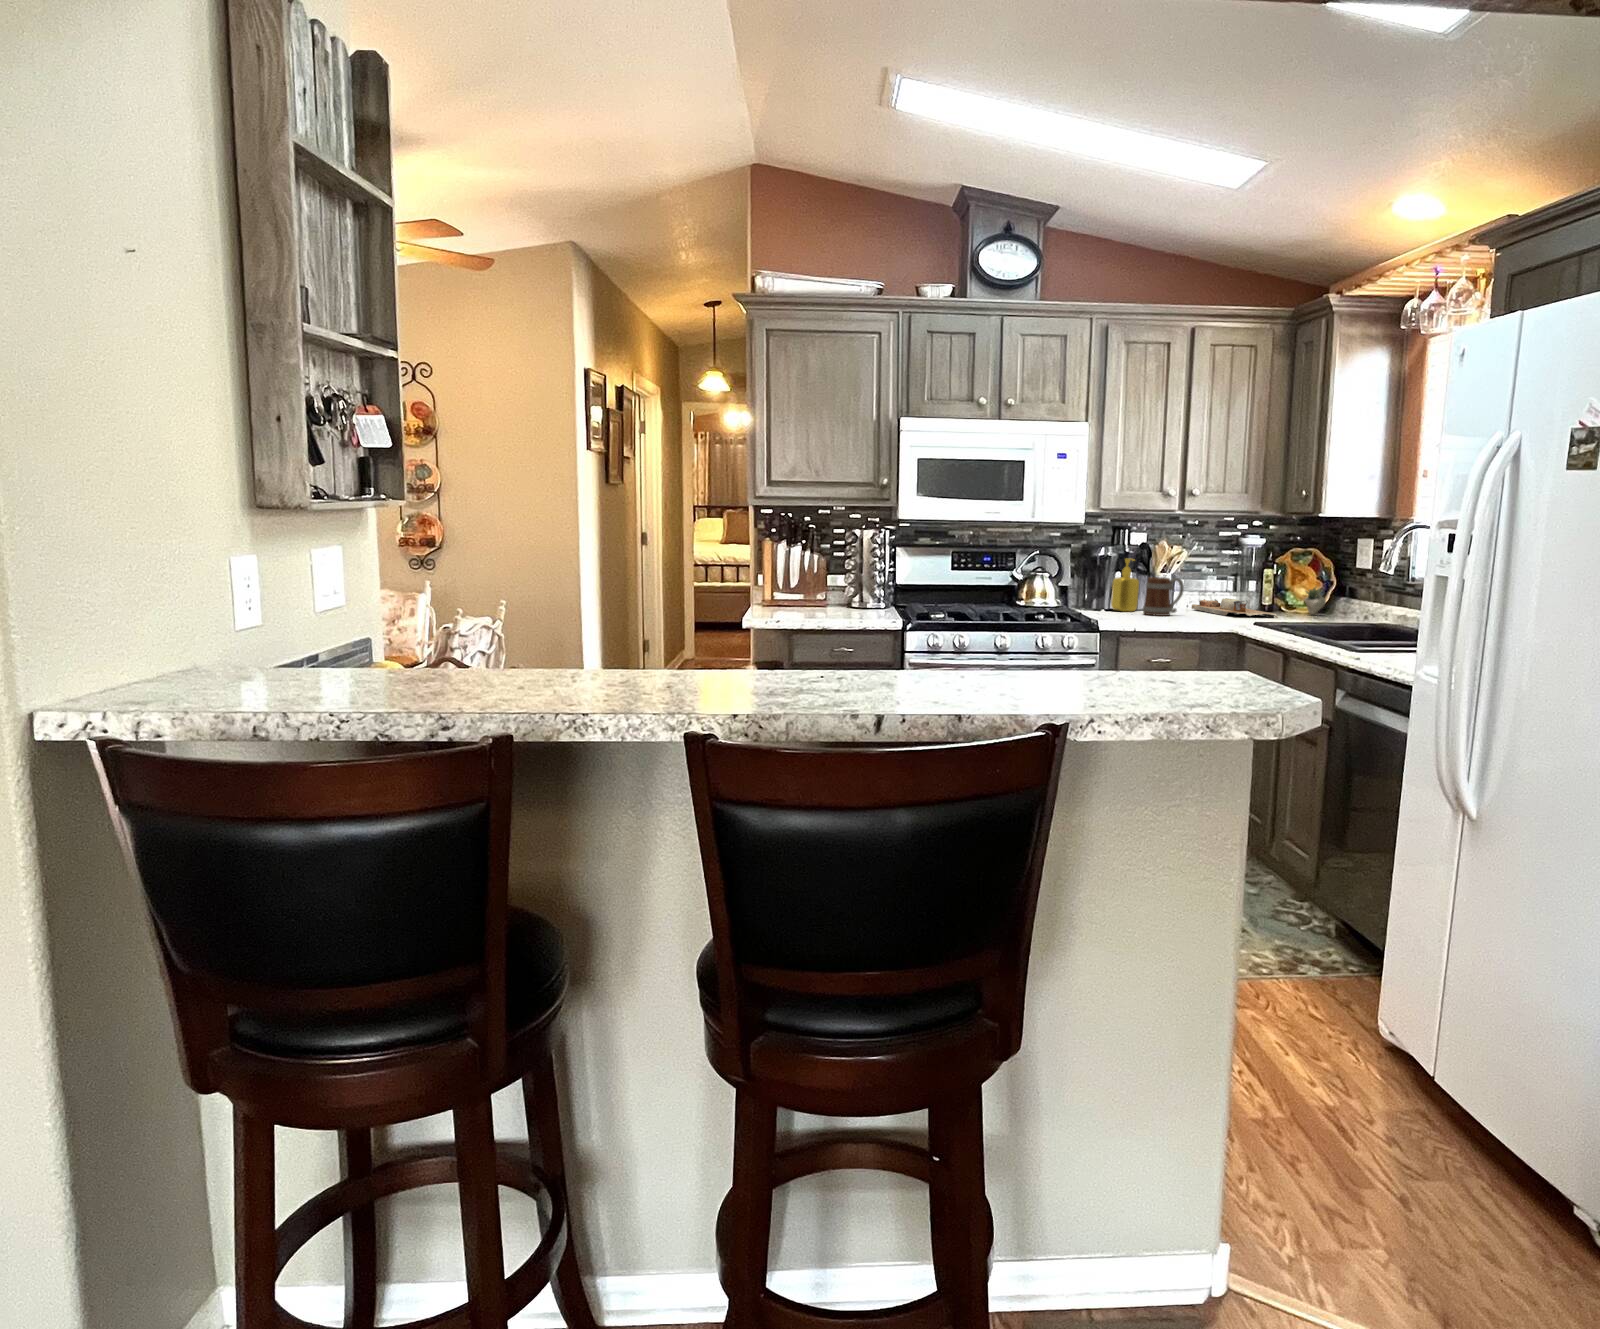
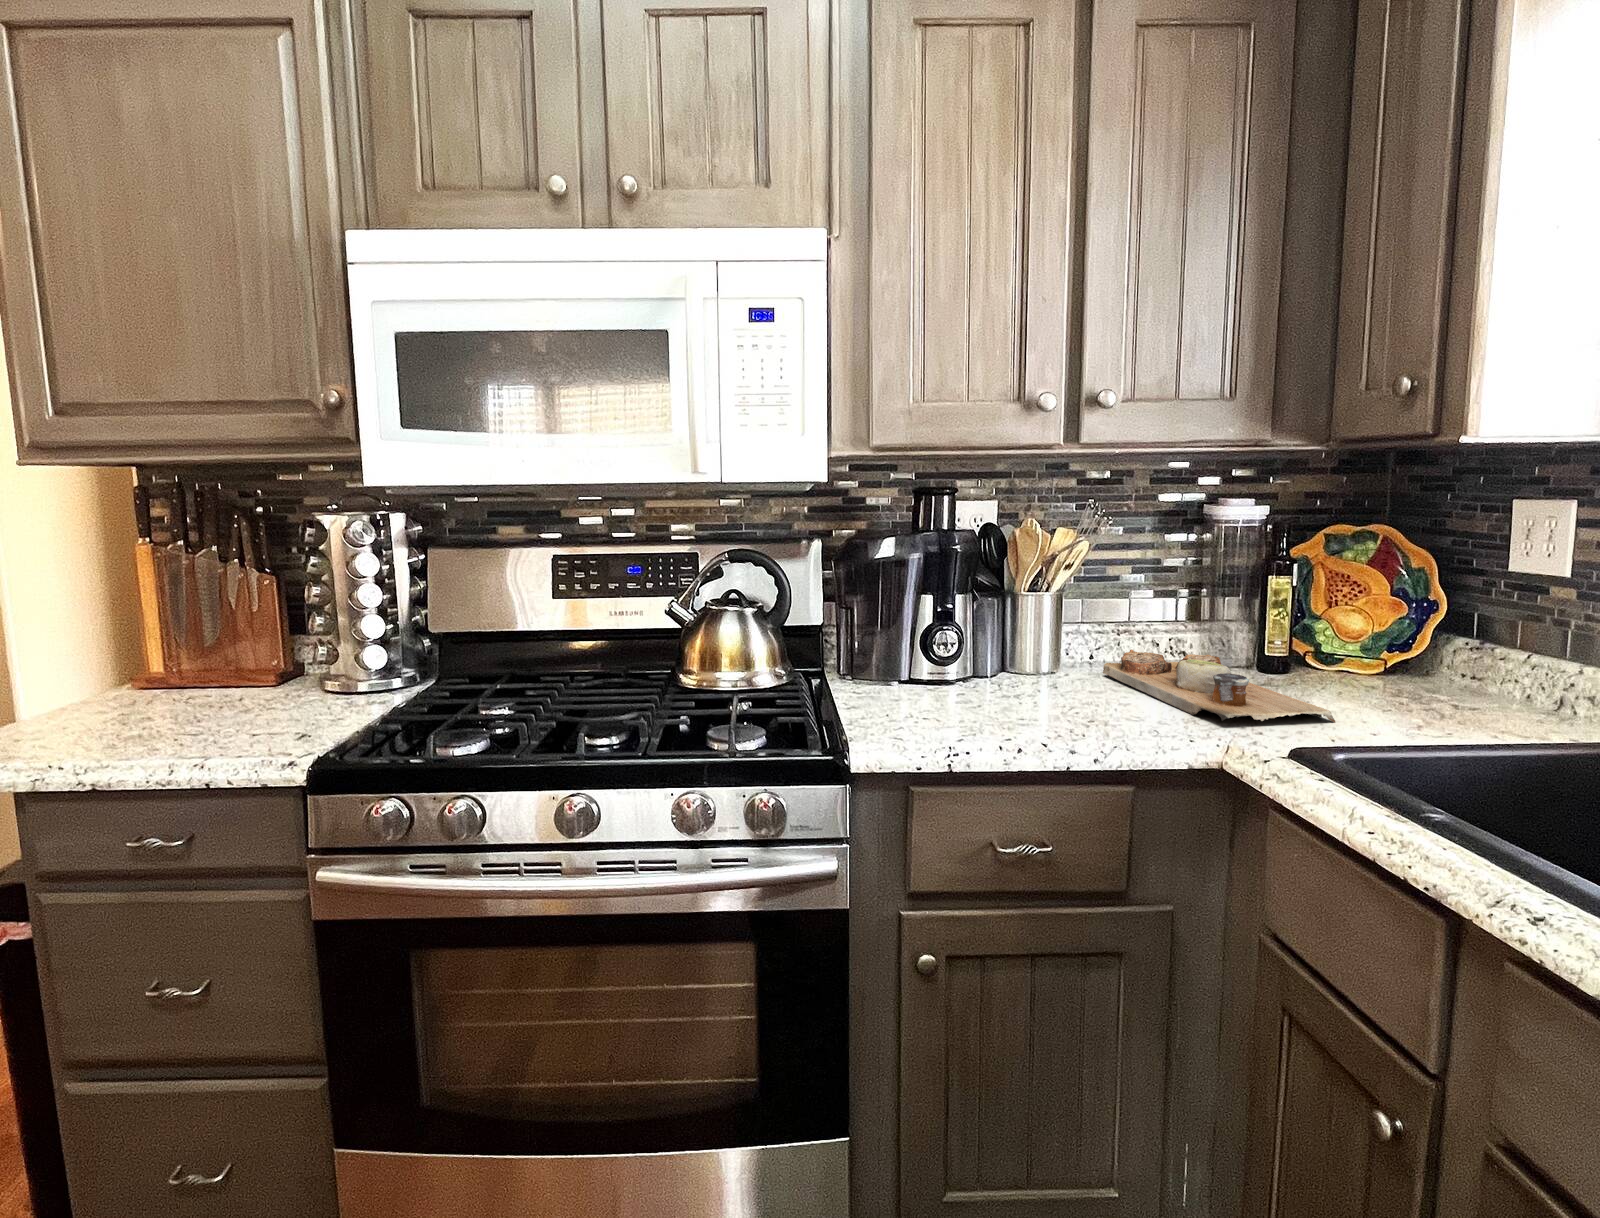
soap dispenser: present [1111,559,1139,611] -> none [906,567,971,701]
mug: present [1143,577,1184,616] -> none [975,620,1082,729]
succulent plant: present [1305,587,1326,615] -> none [1379,621,1464,693]

